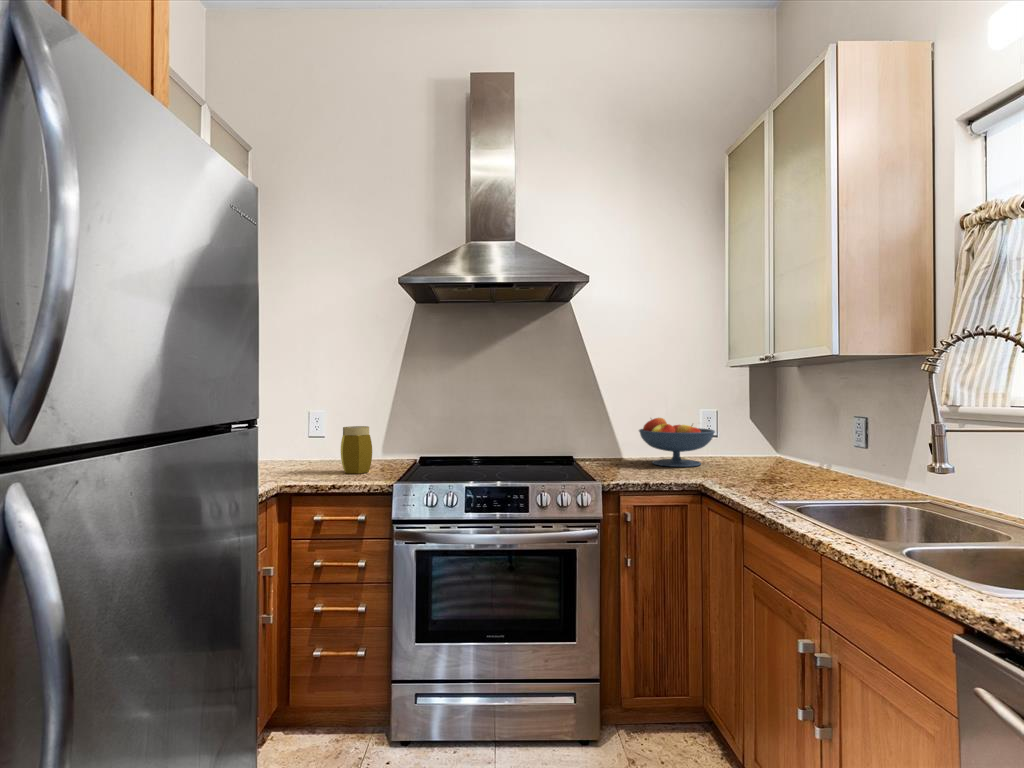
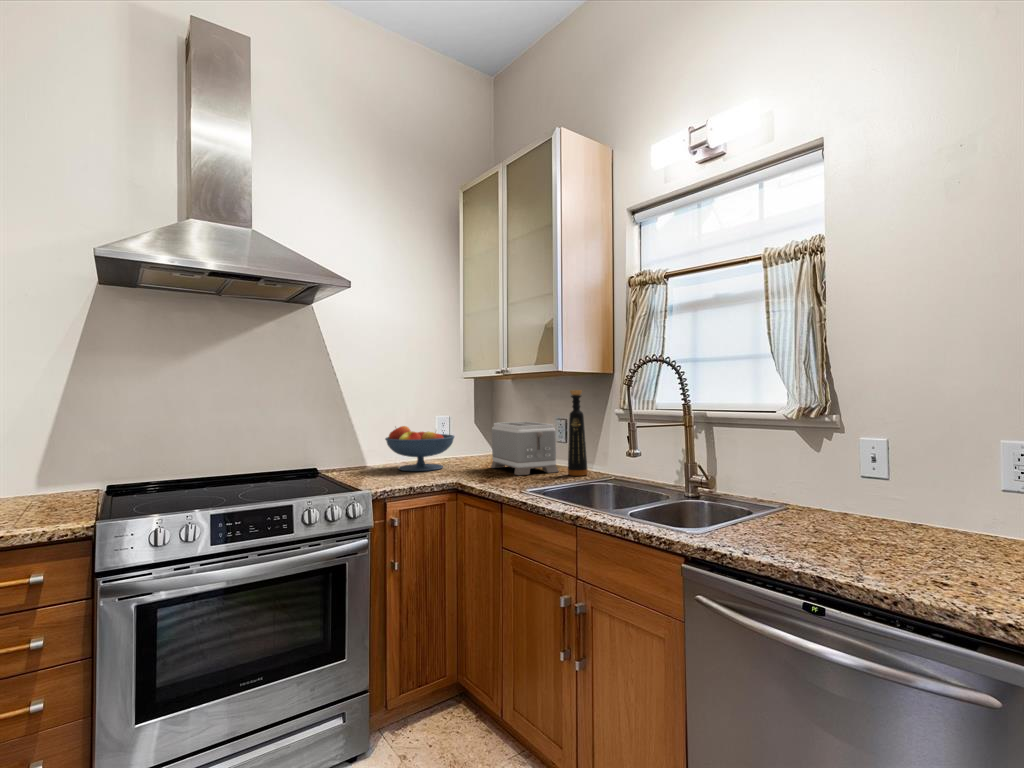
bottle: none [847,381,876,489] -> present [568,390,588,476]
toaster: none [756,419,838,482] -> present [491,422,559,475]
jar: present [341,426,372,474] -> none [49,453,95,510]

